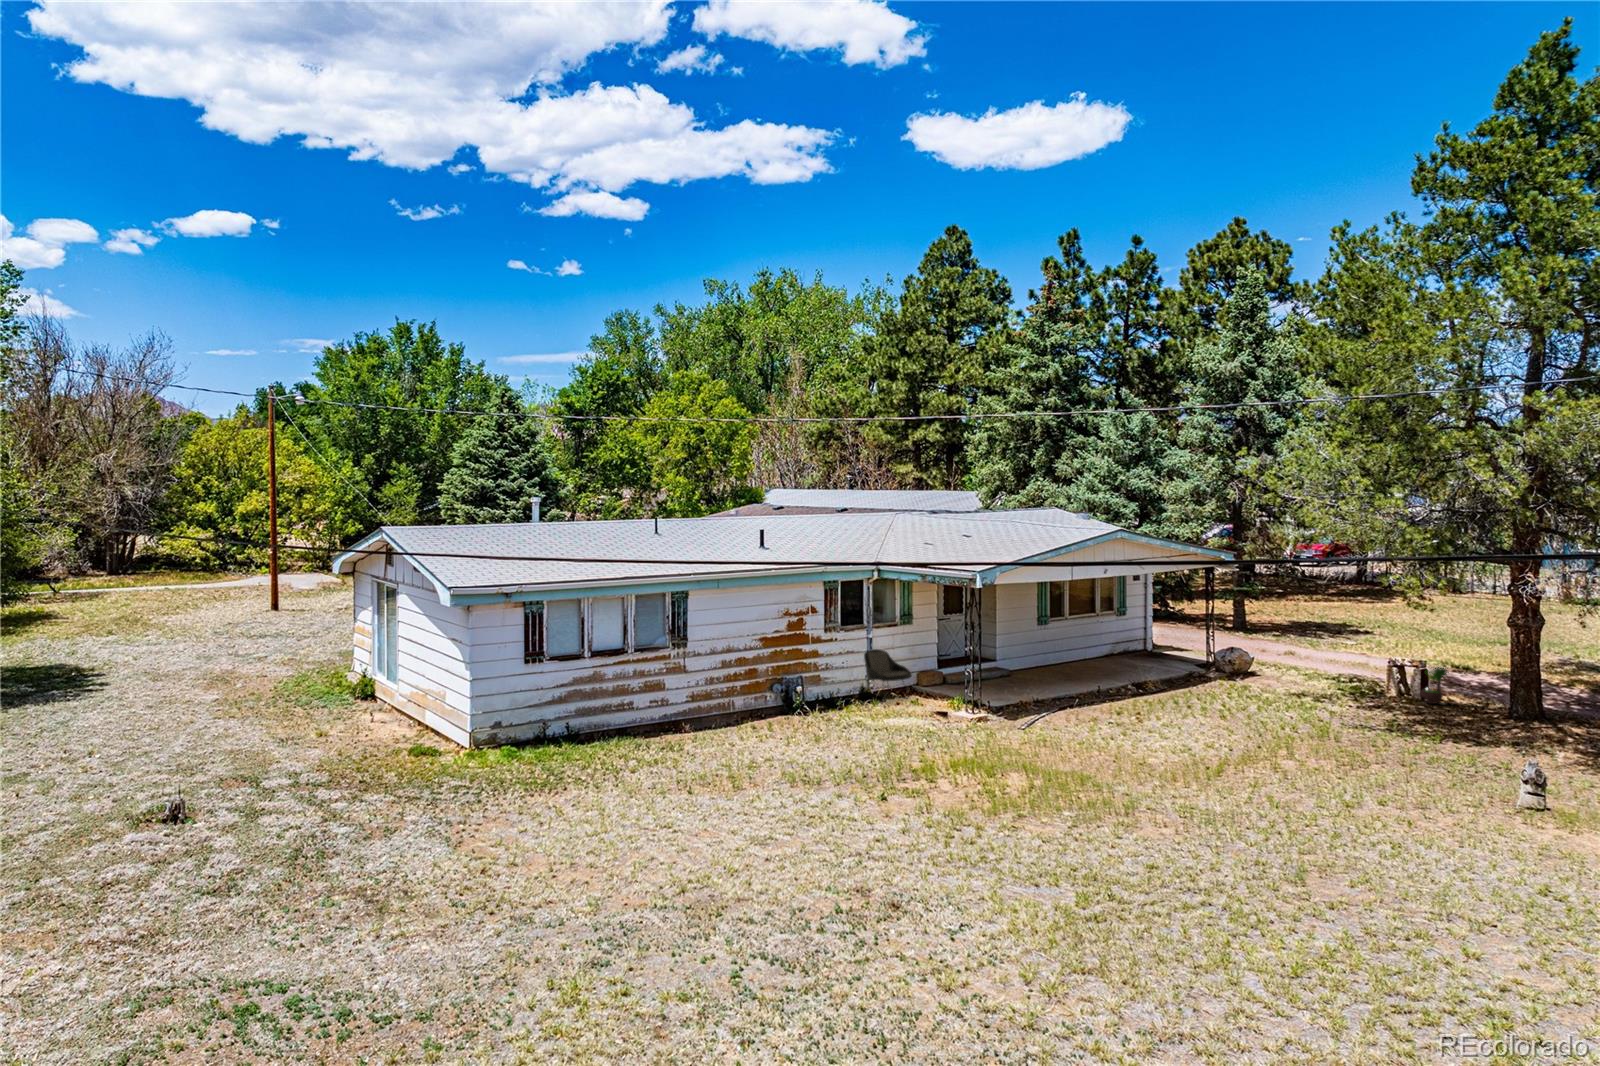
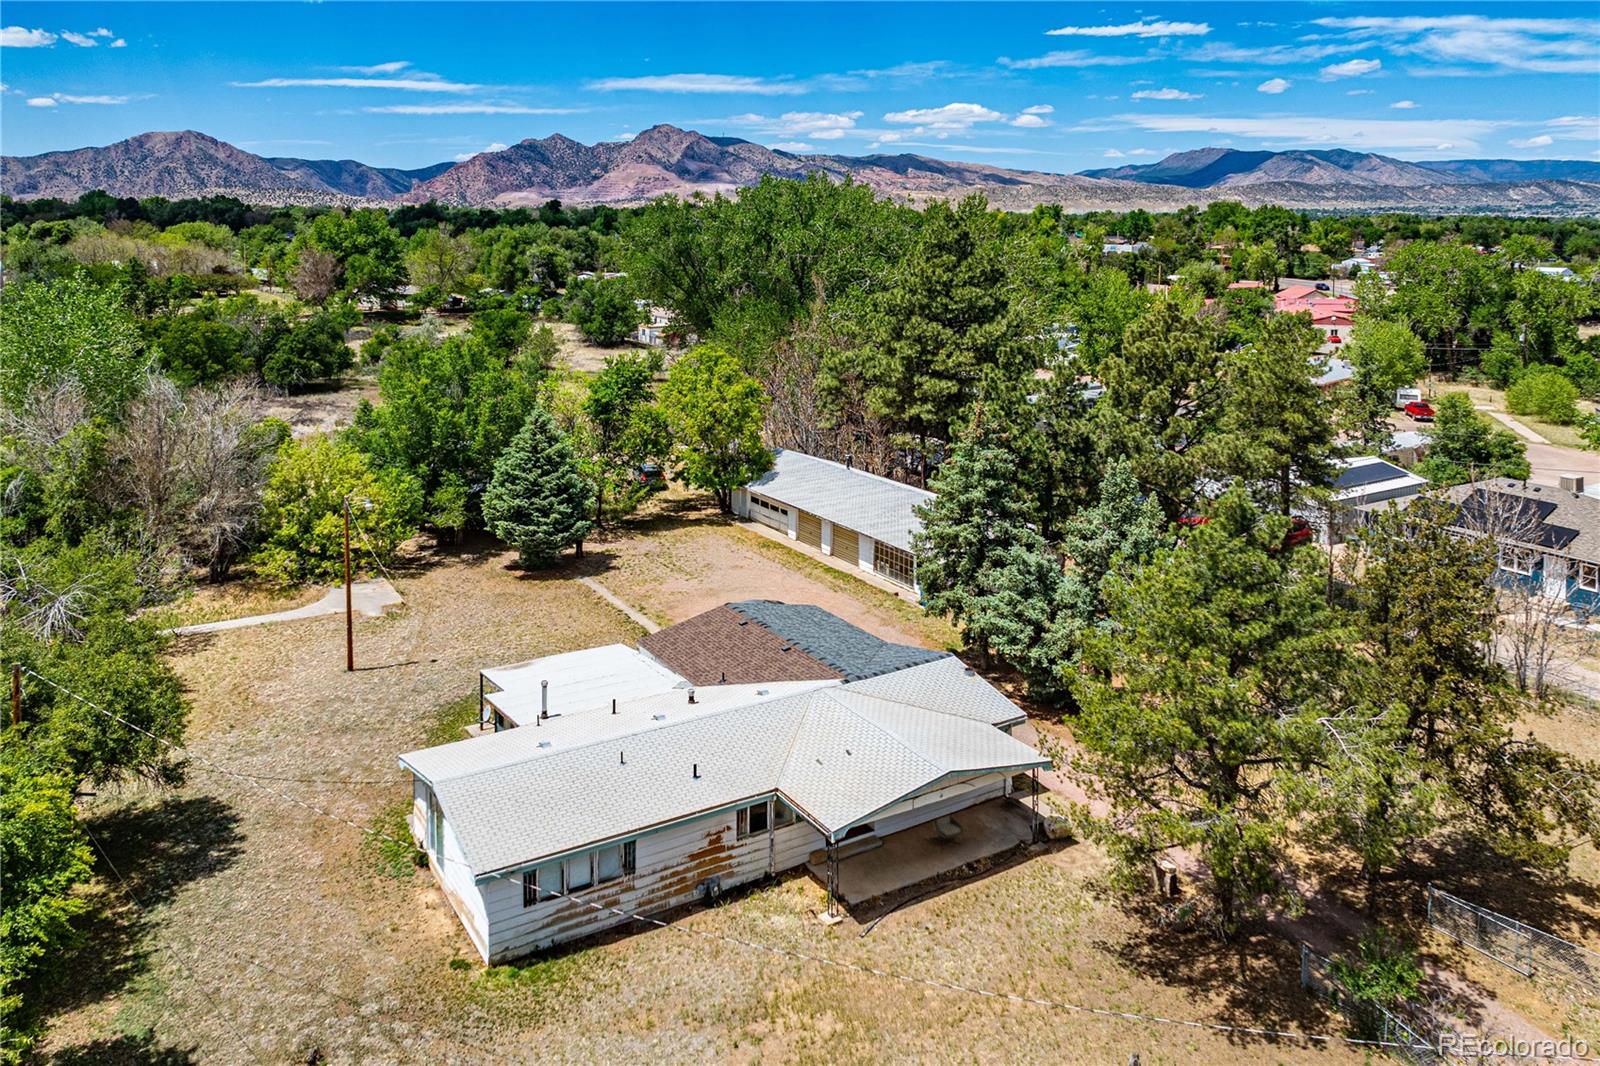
lounge chair: present [864,649,912,699] -> present [934,816,963,844]

